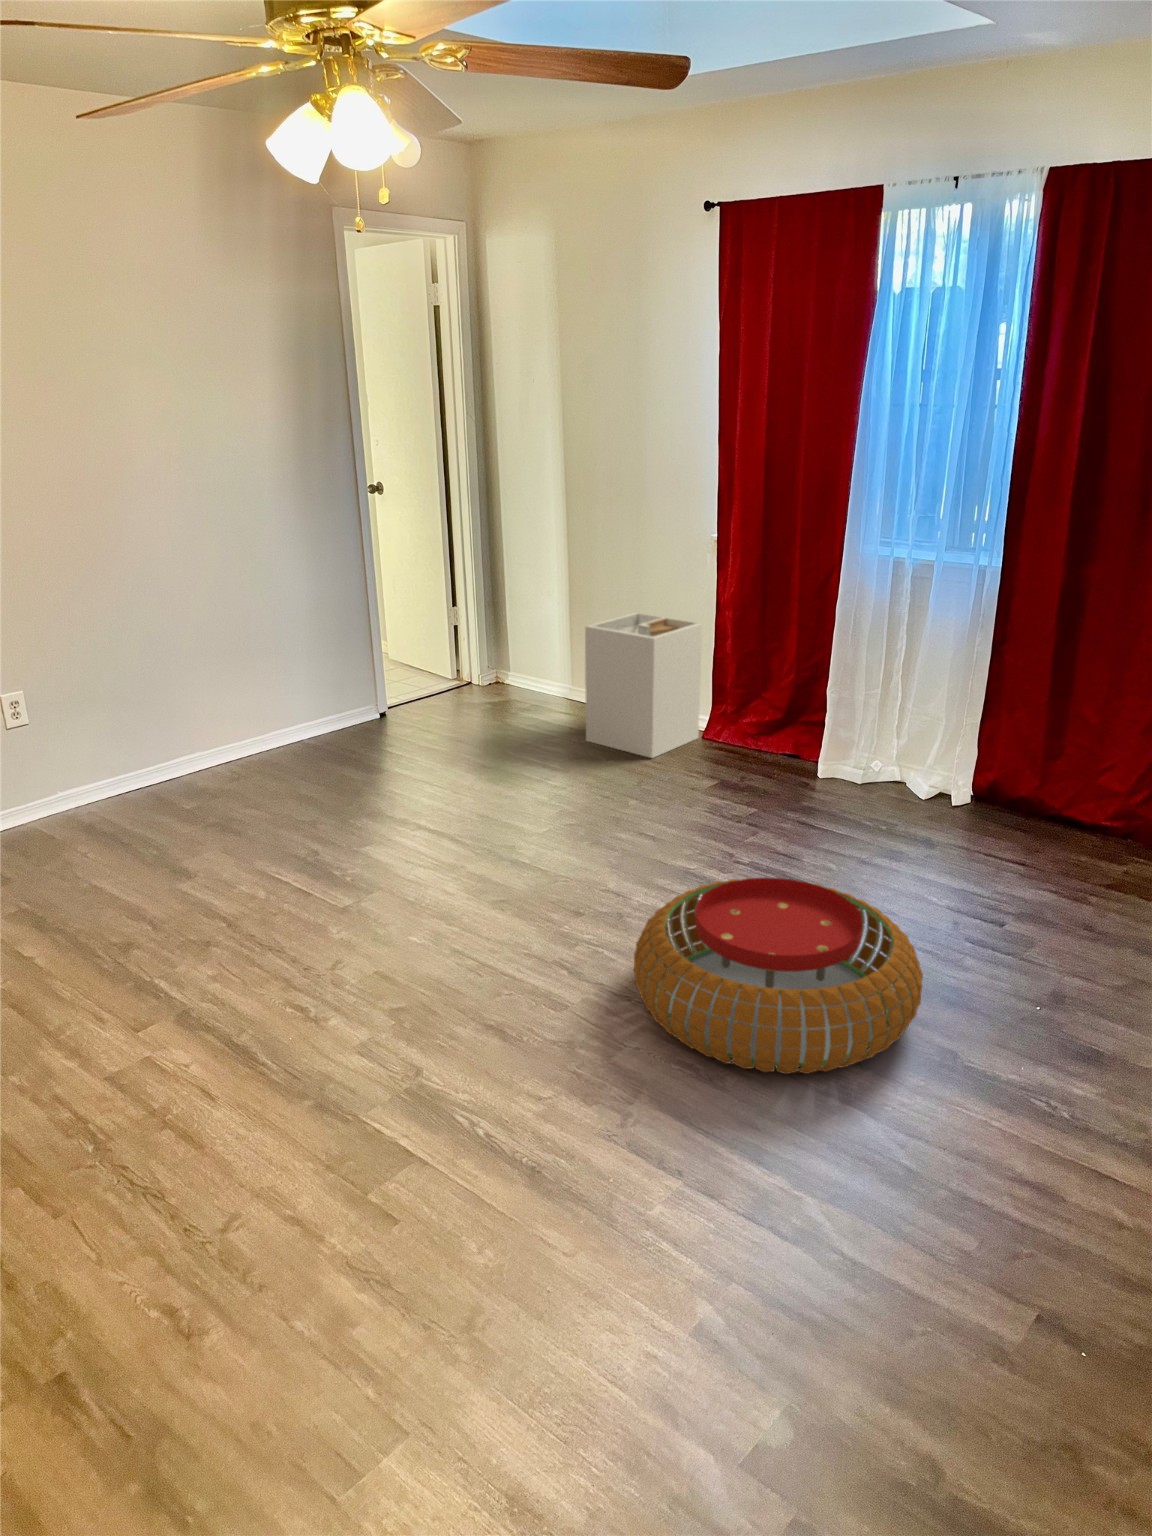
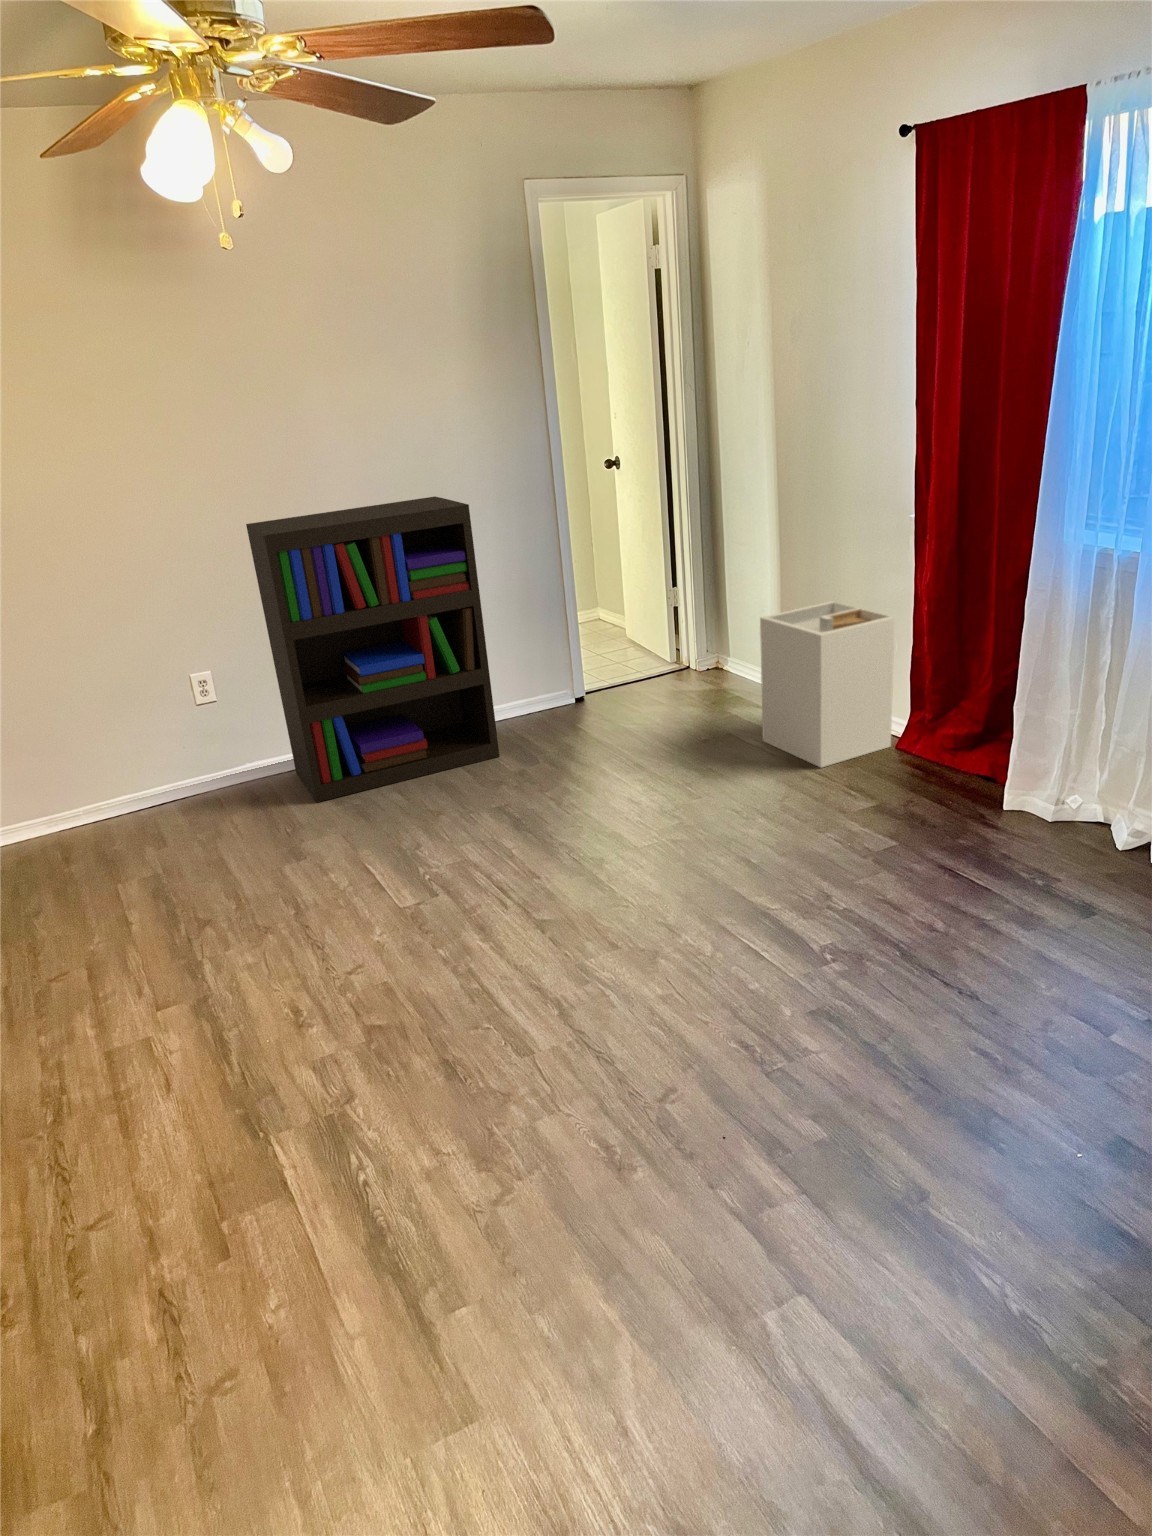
bookshelf: none [66,508,338,827] -> present [246,496,499,802]
pouf: present [634,878,923,1074] -> none [585,938,926,1198]

